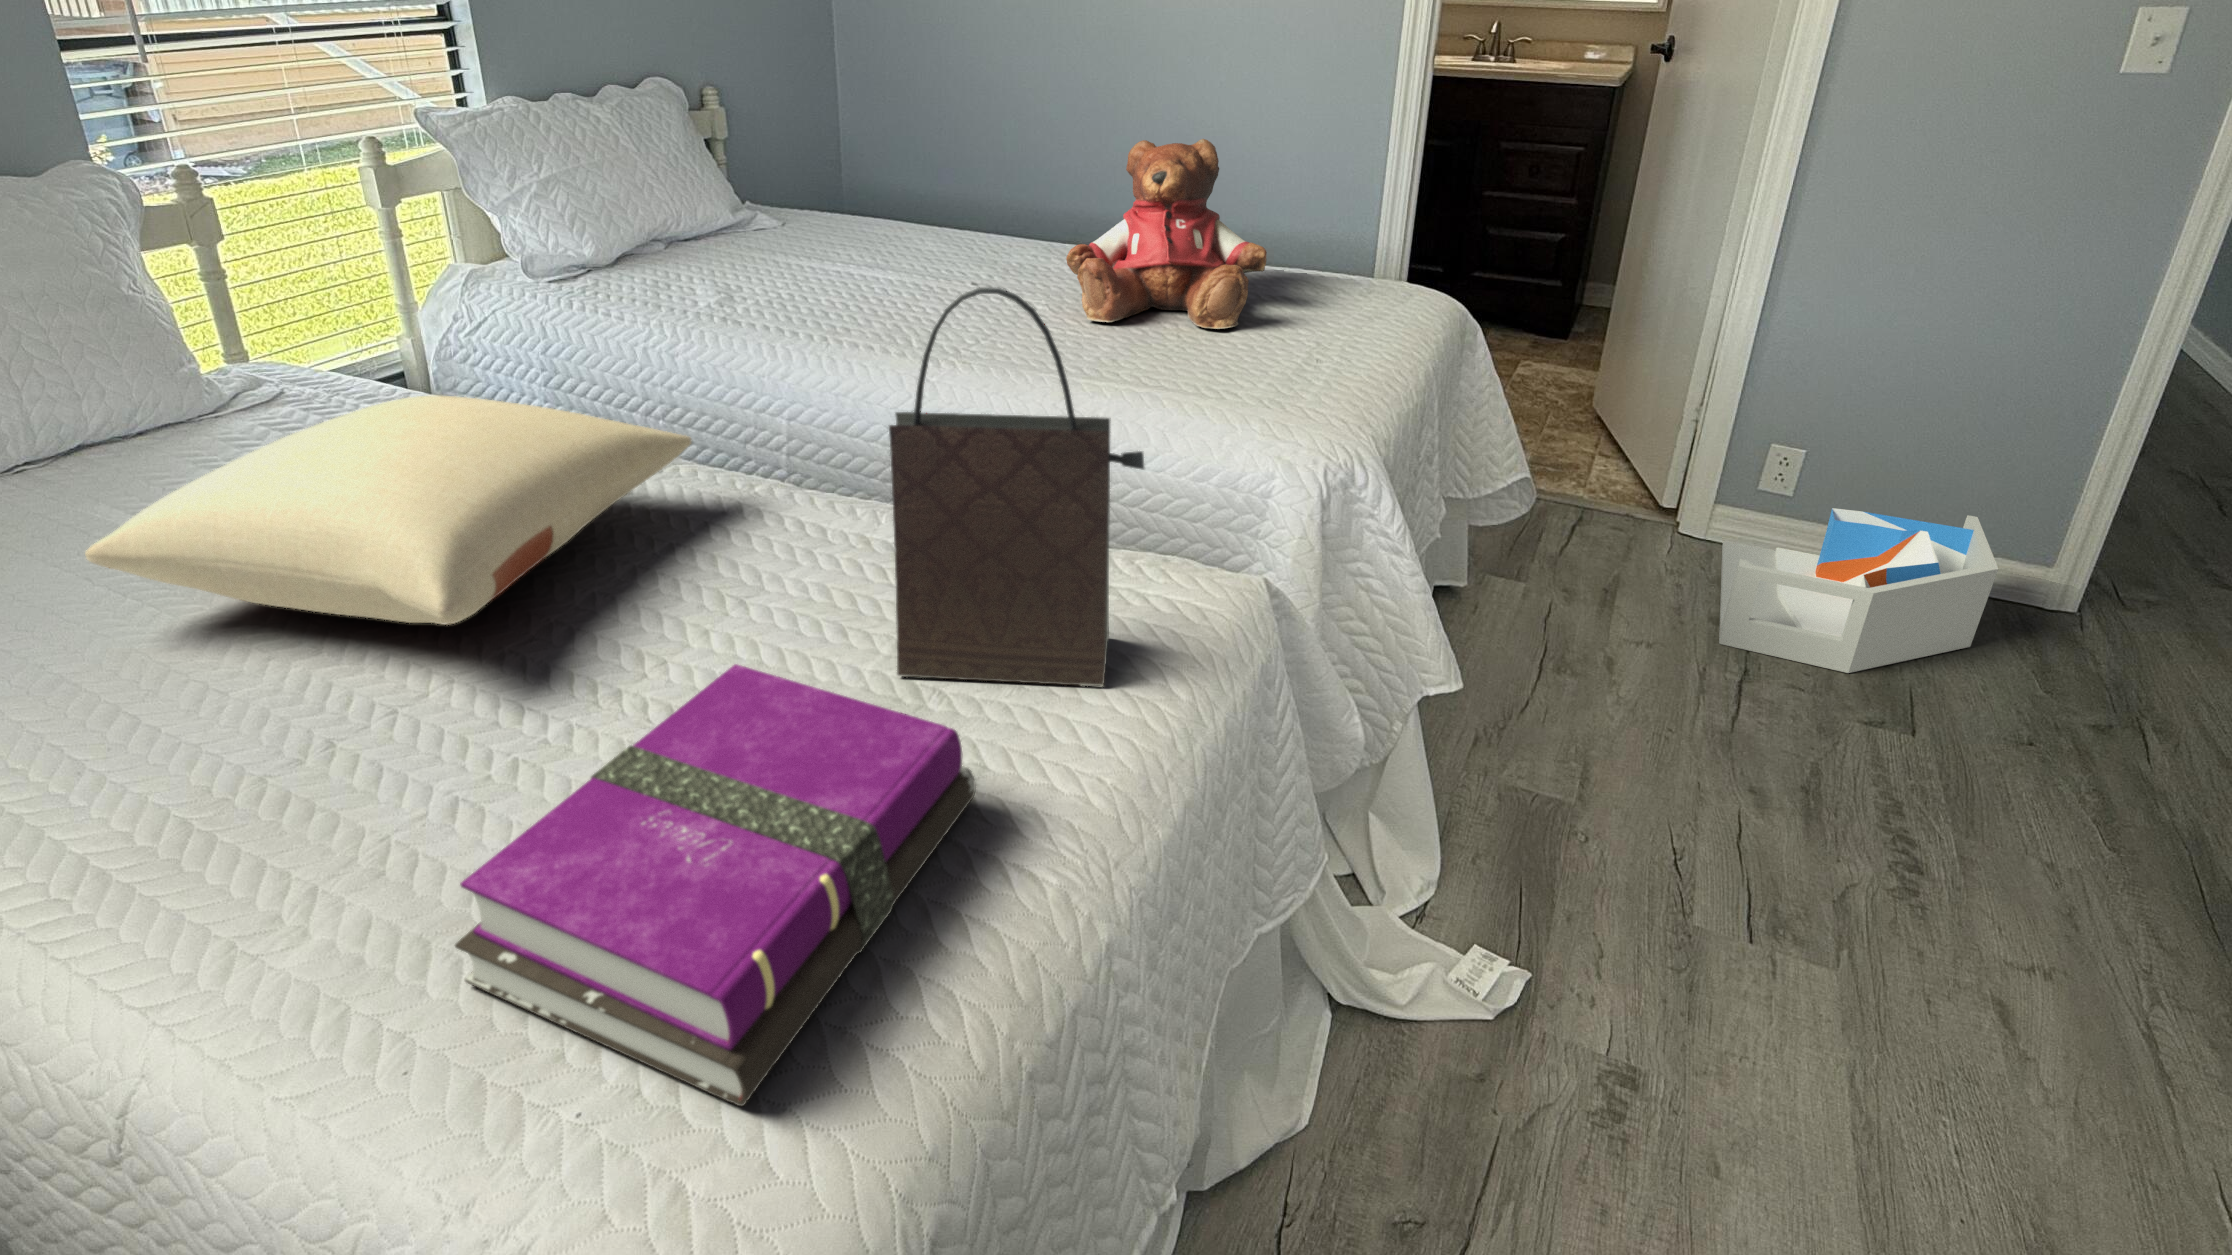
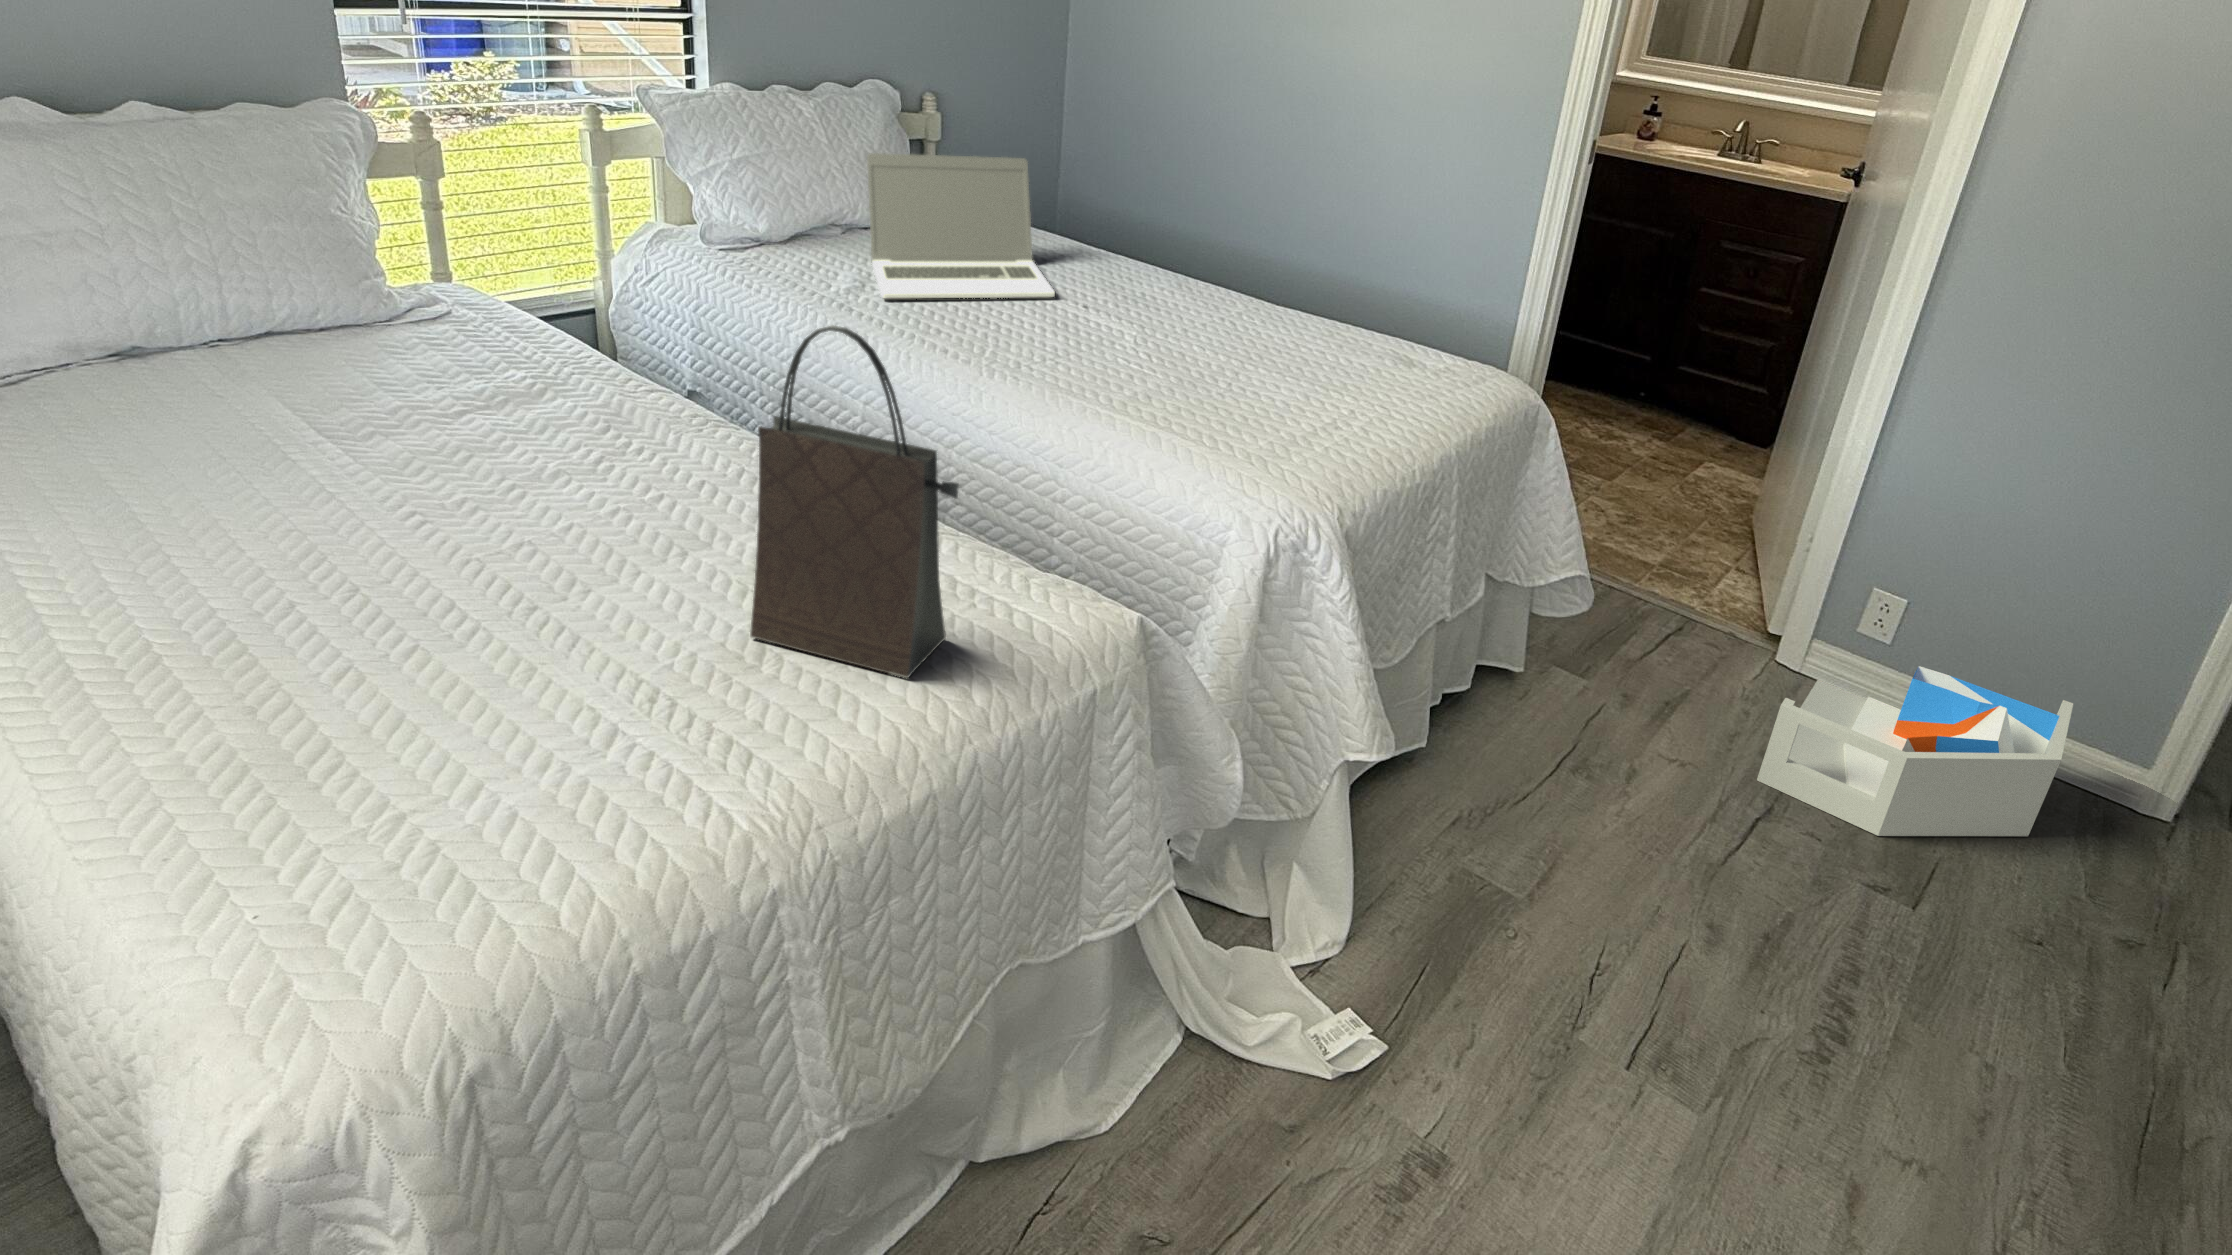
laptop: none [699,138,939,305] -> present [867,153,1055,298]
teddy bear: present [1066,139,1267,329] -> none [1152,199,1334,385]
pillow: present [85,396,692,625] -> none [184,338,699,527]
notebook: present [455,664,976,1106] -> none [262,599,731,925]

